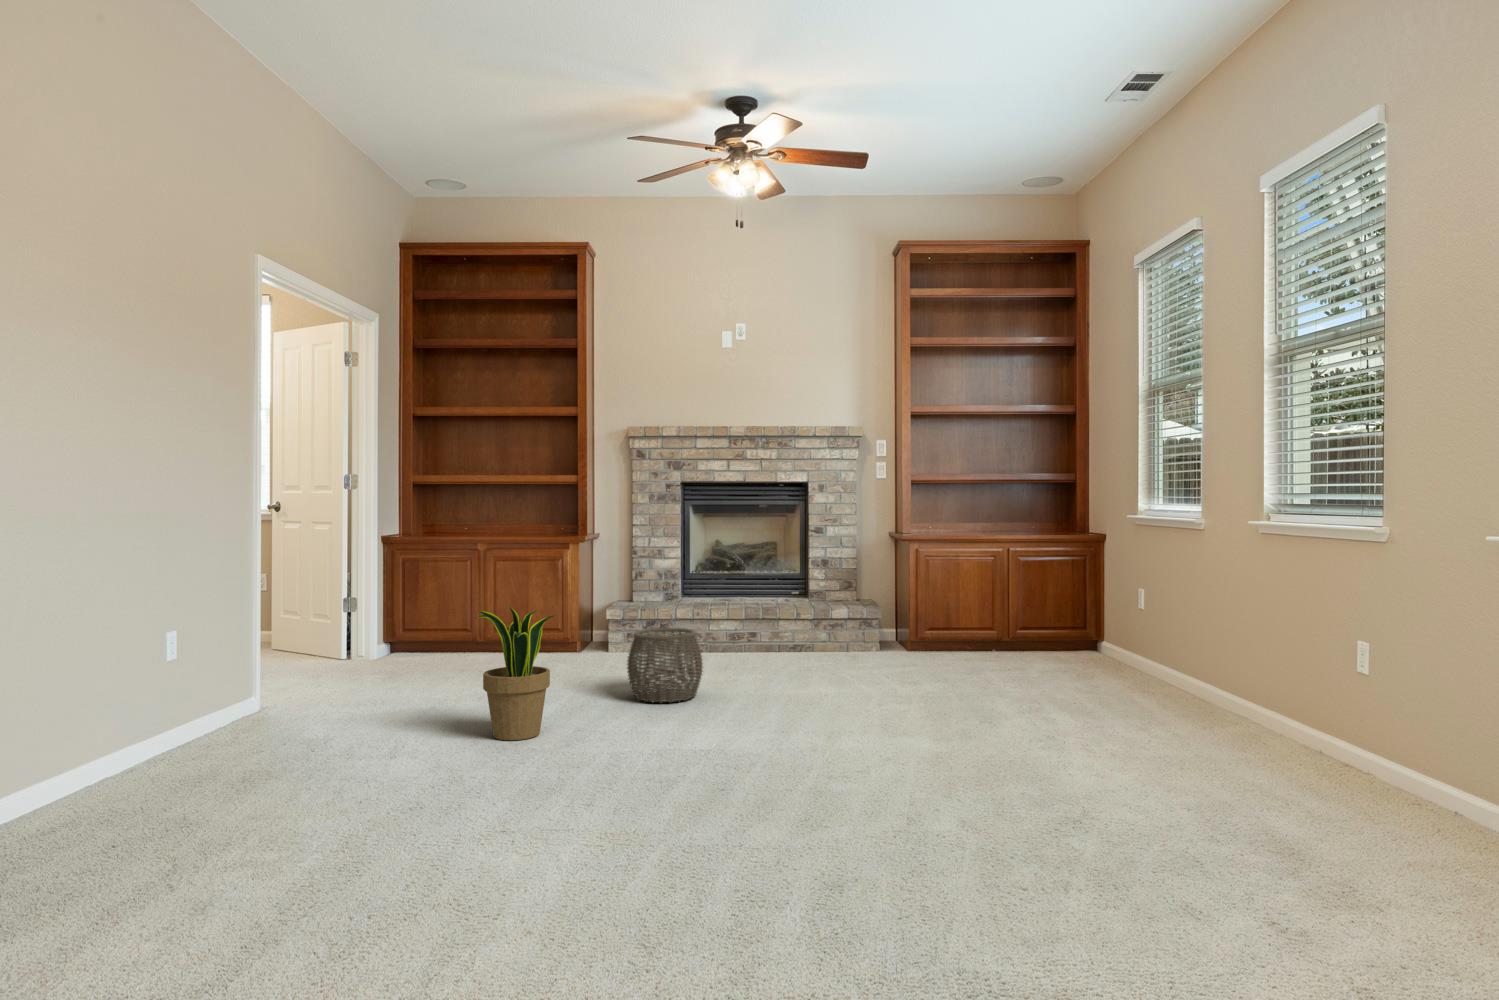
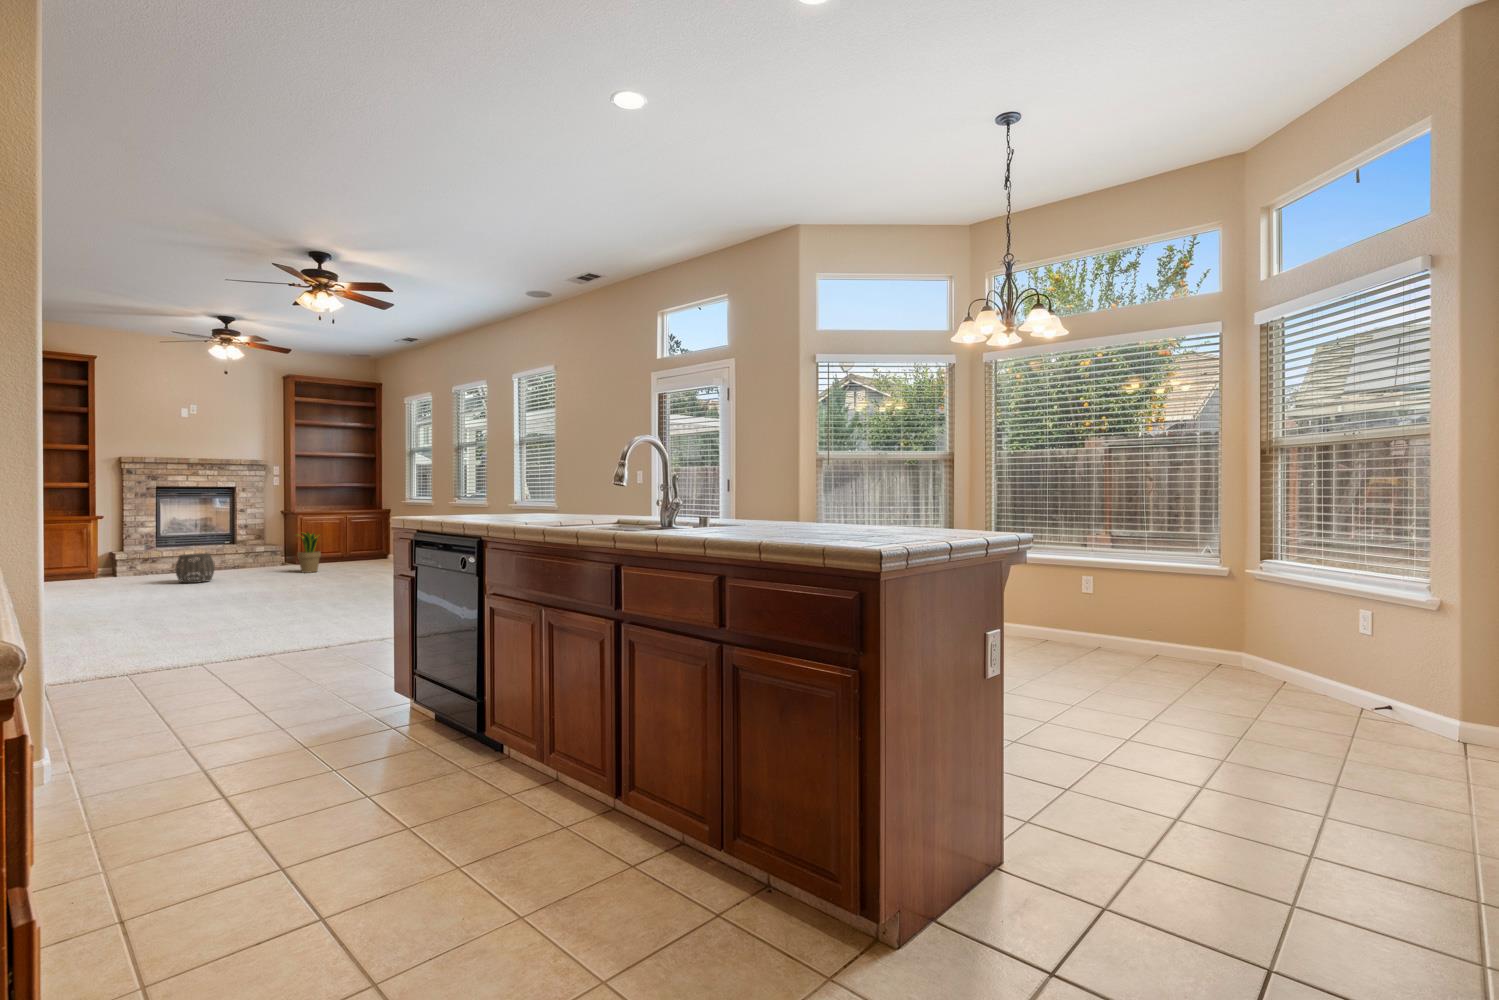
potted plant: present [476,605,555,740] -> present [297,532,321,573]

